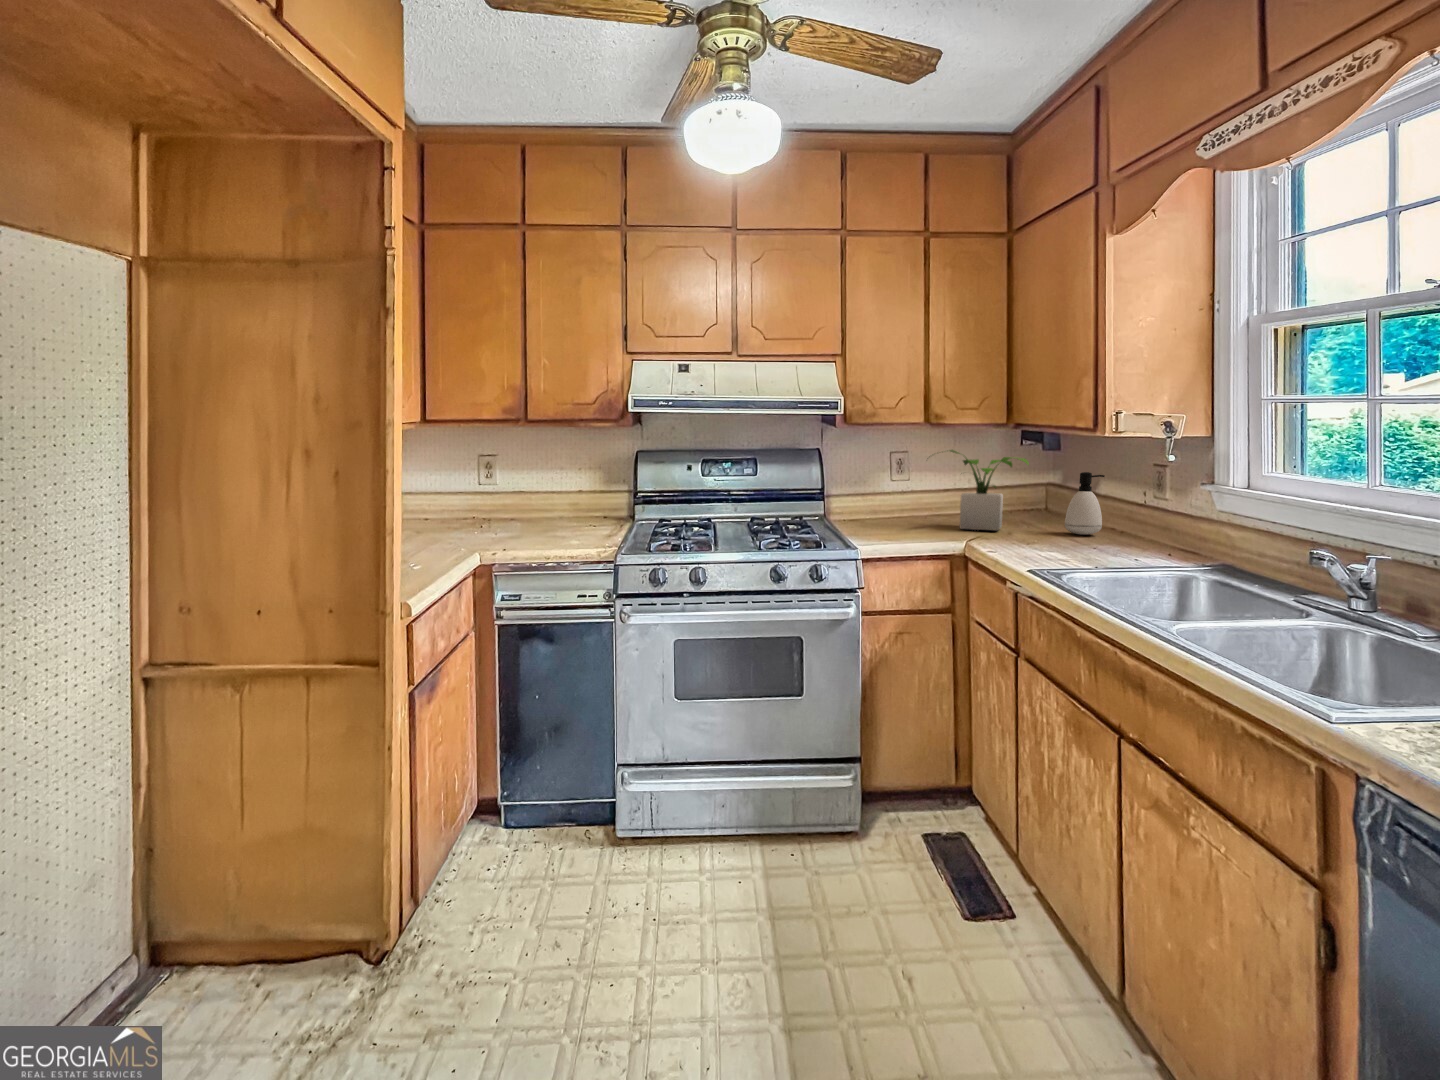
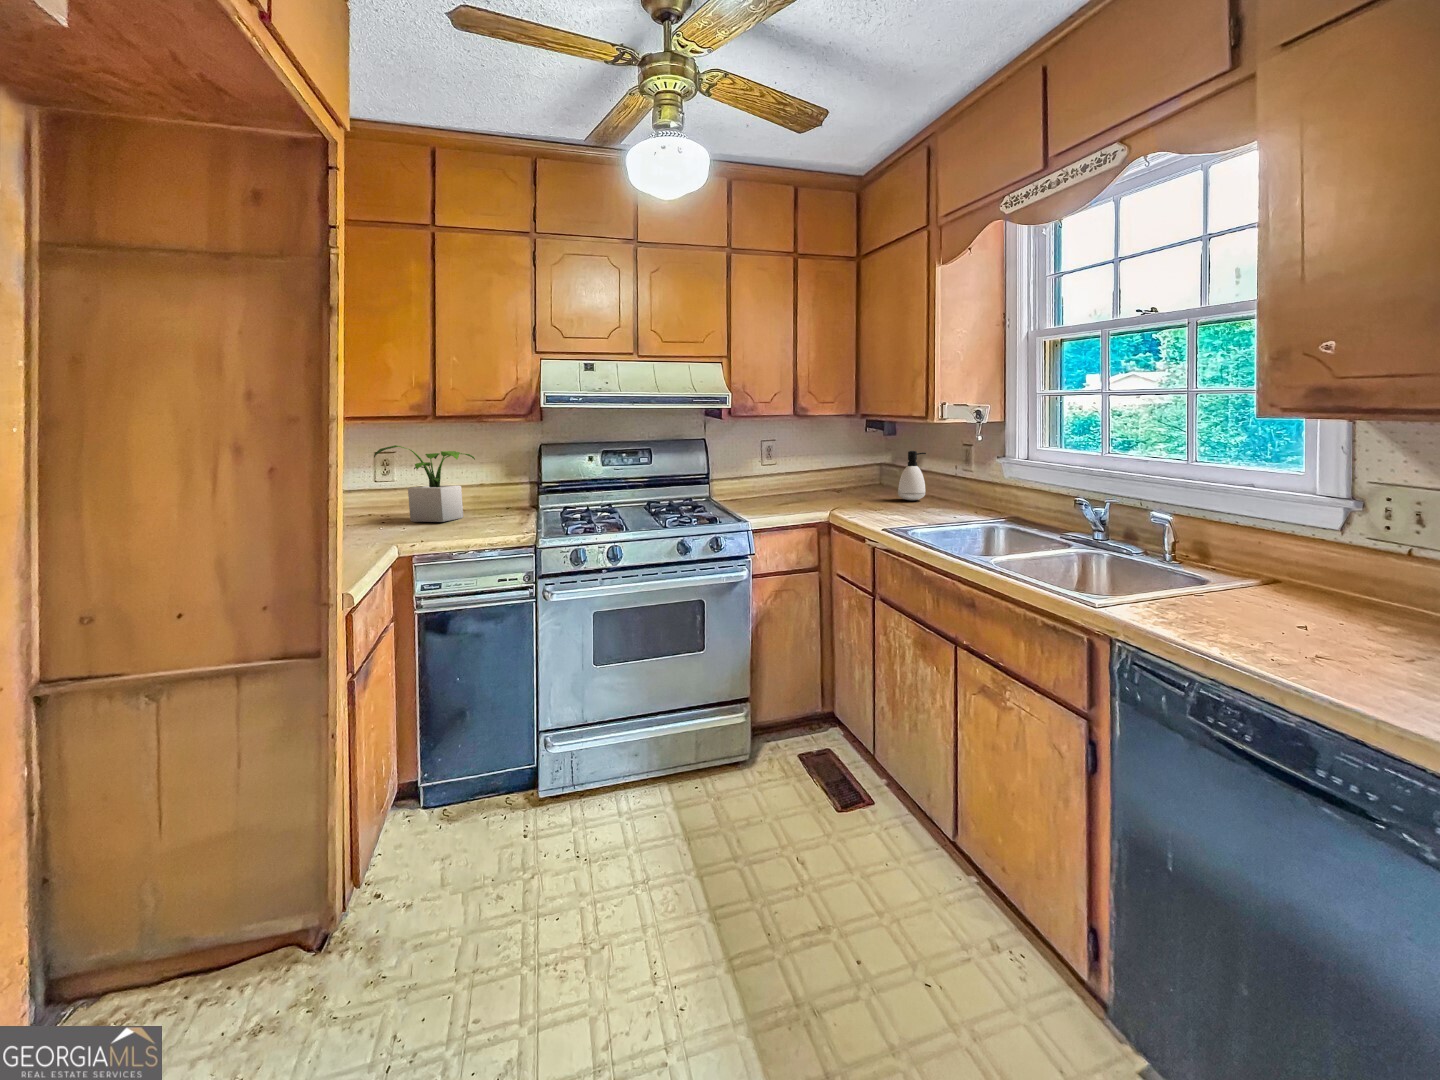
potted plant: present [950,450,1029,531] -> present [374,445,475,522]

